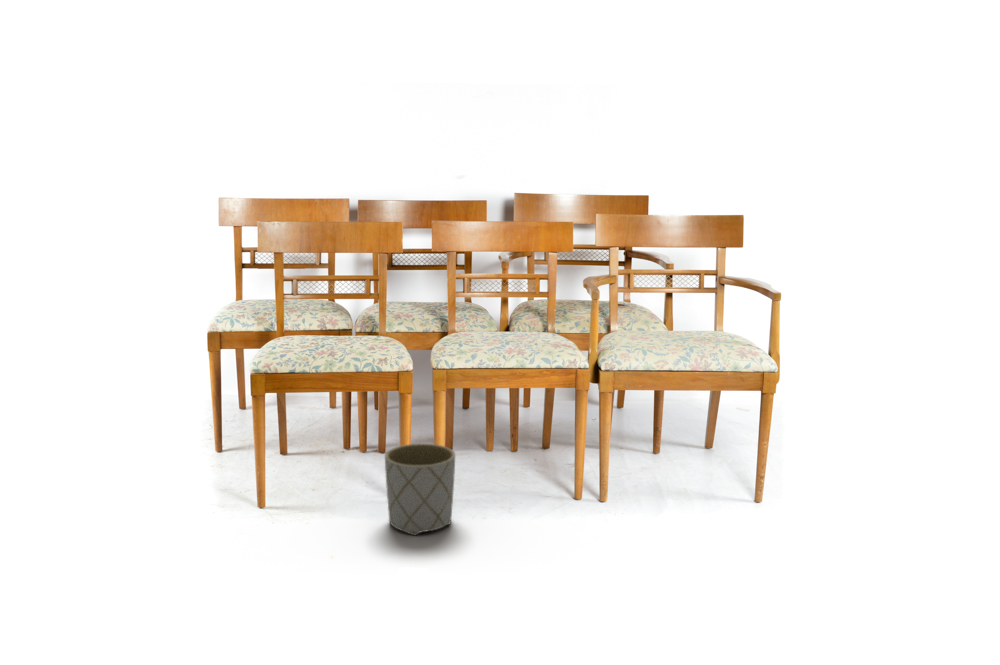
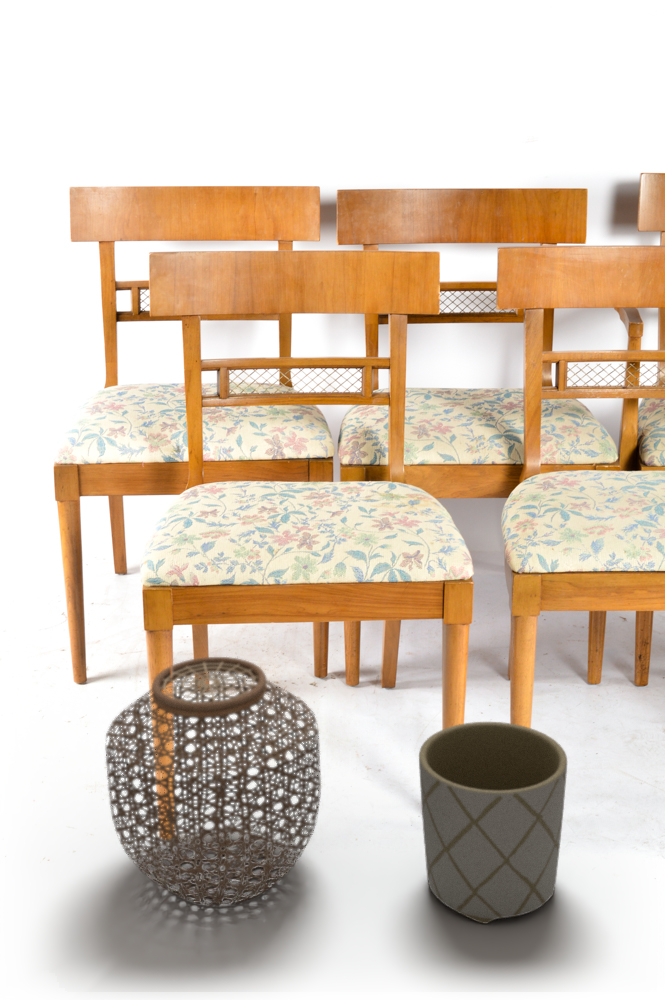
woven basket: none [228,412,337,533] -> present [106,657,321,905]

